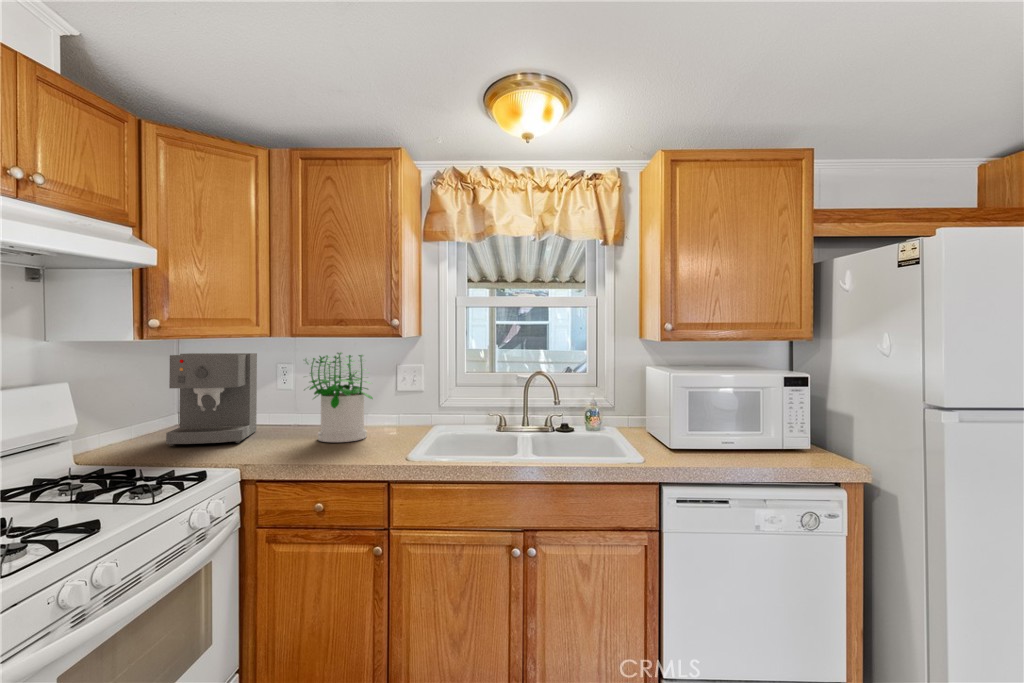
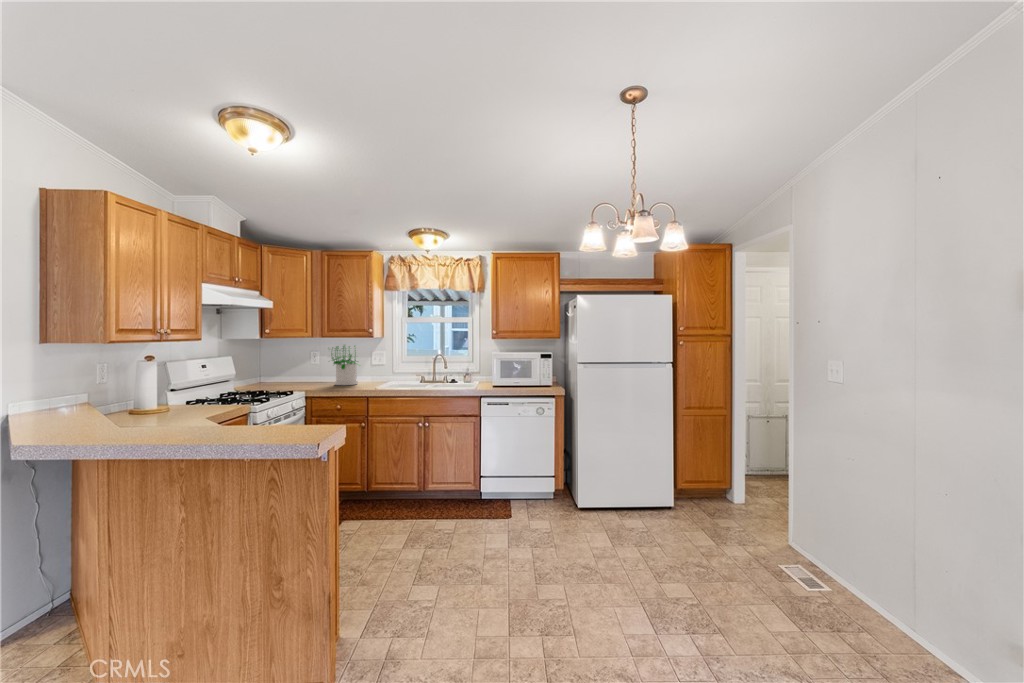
coffee maker: present [166,353,257,446] -> none [267,345,304,386]

